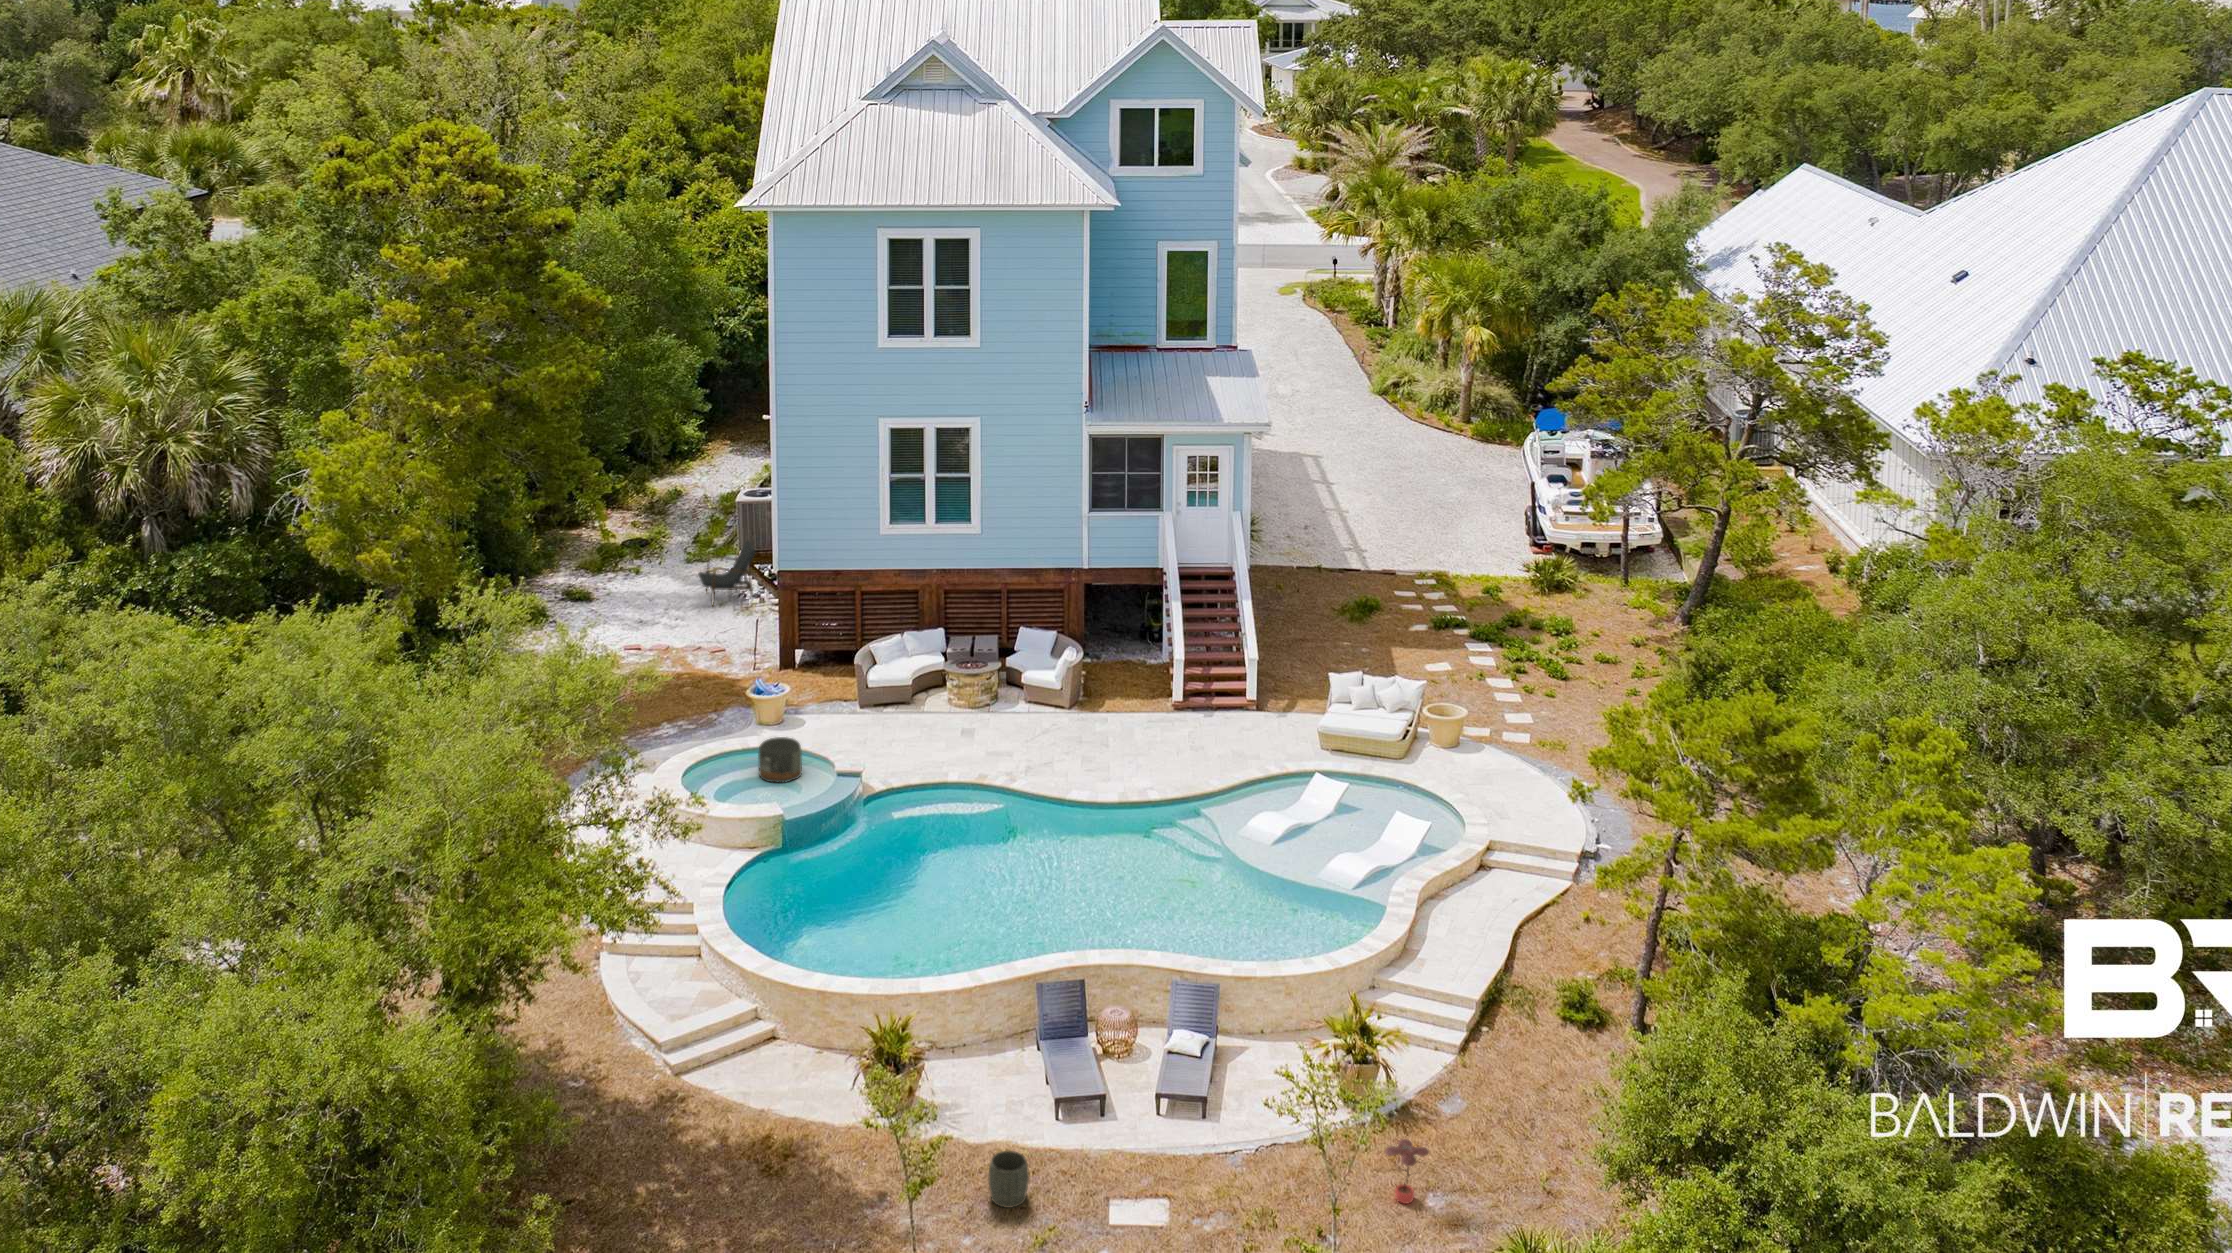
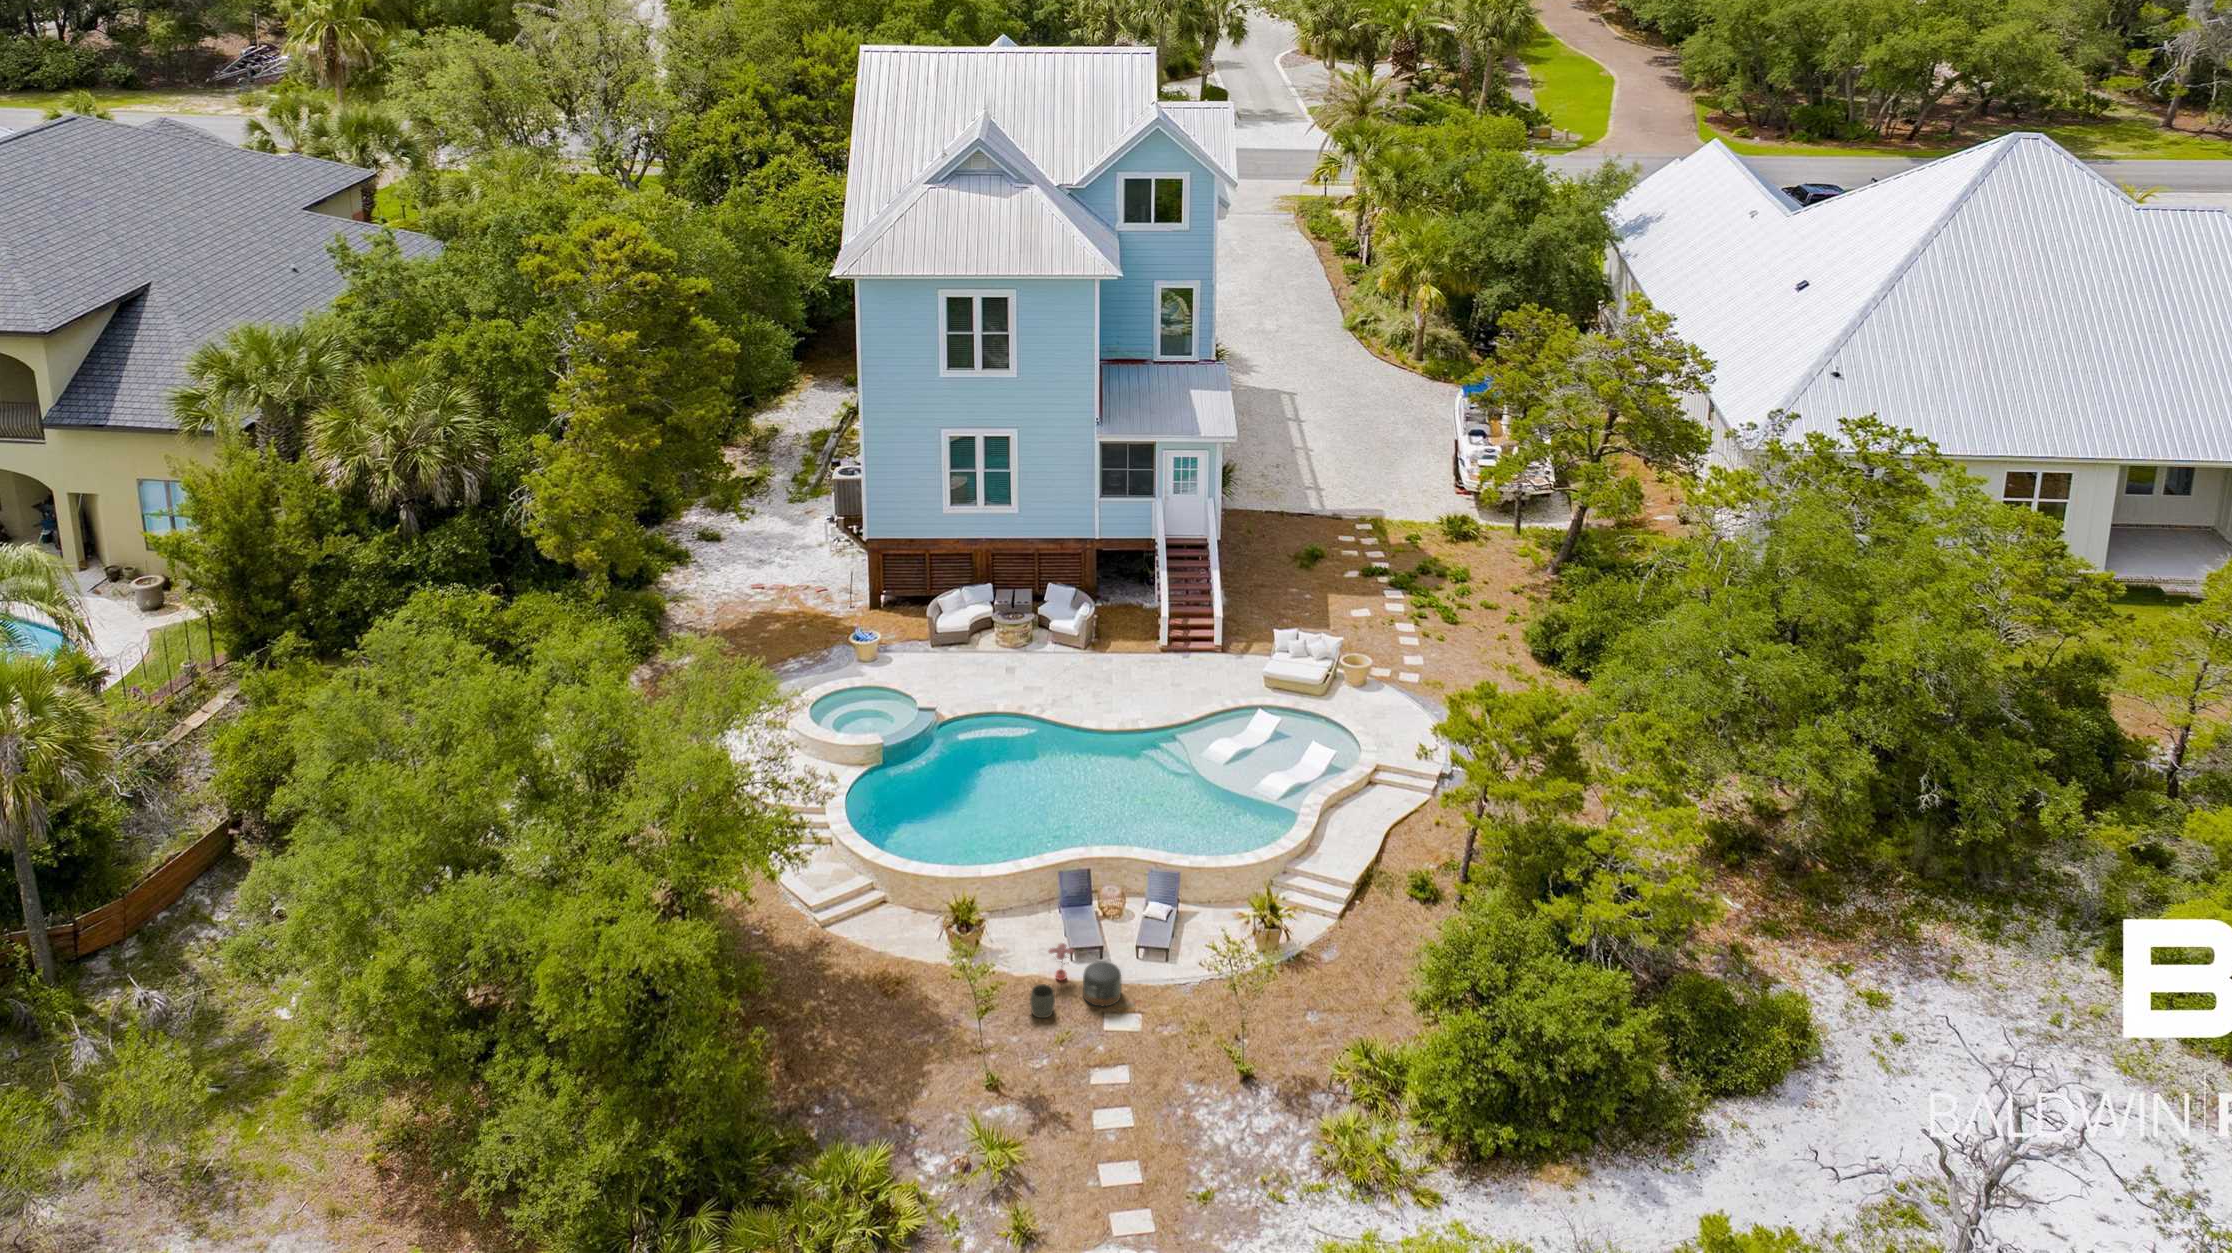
lounge chair: present [698,541,755,605] -> none [800,501,845,554]
pouf: present [758,737,802,783] -> present [1083,961,1121,1007]
potted plant: present [1385,1139,1429,1204] -> present [1049,943,1074,980]

